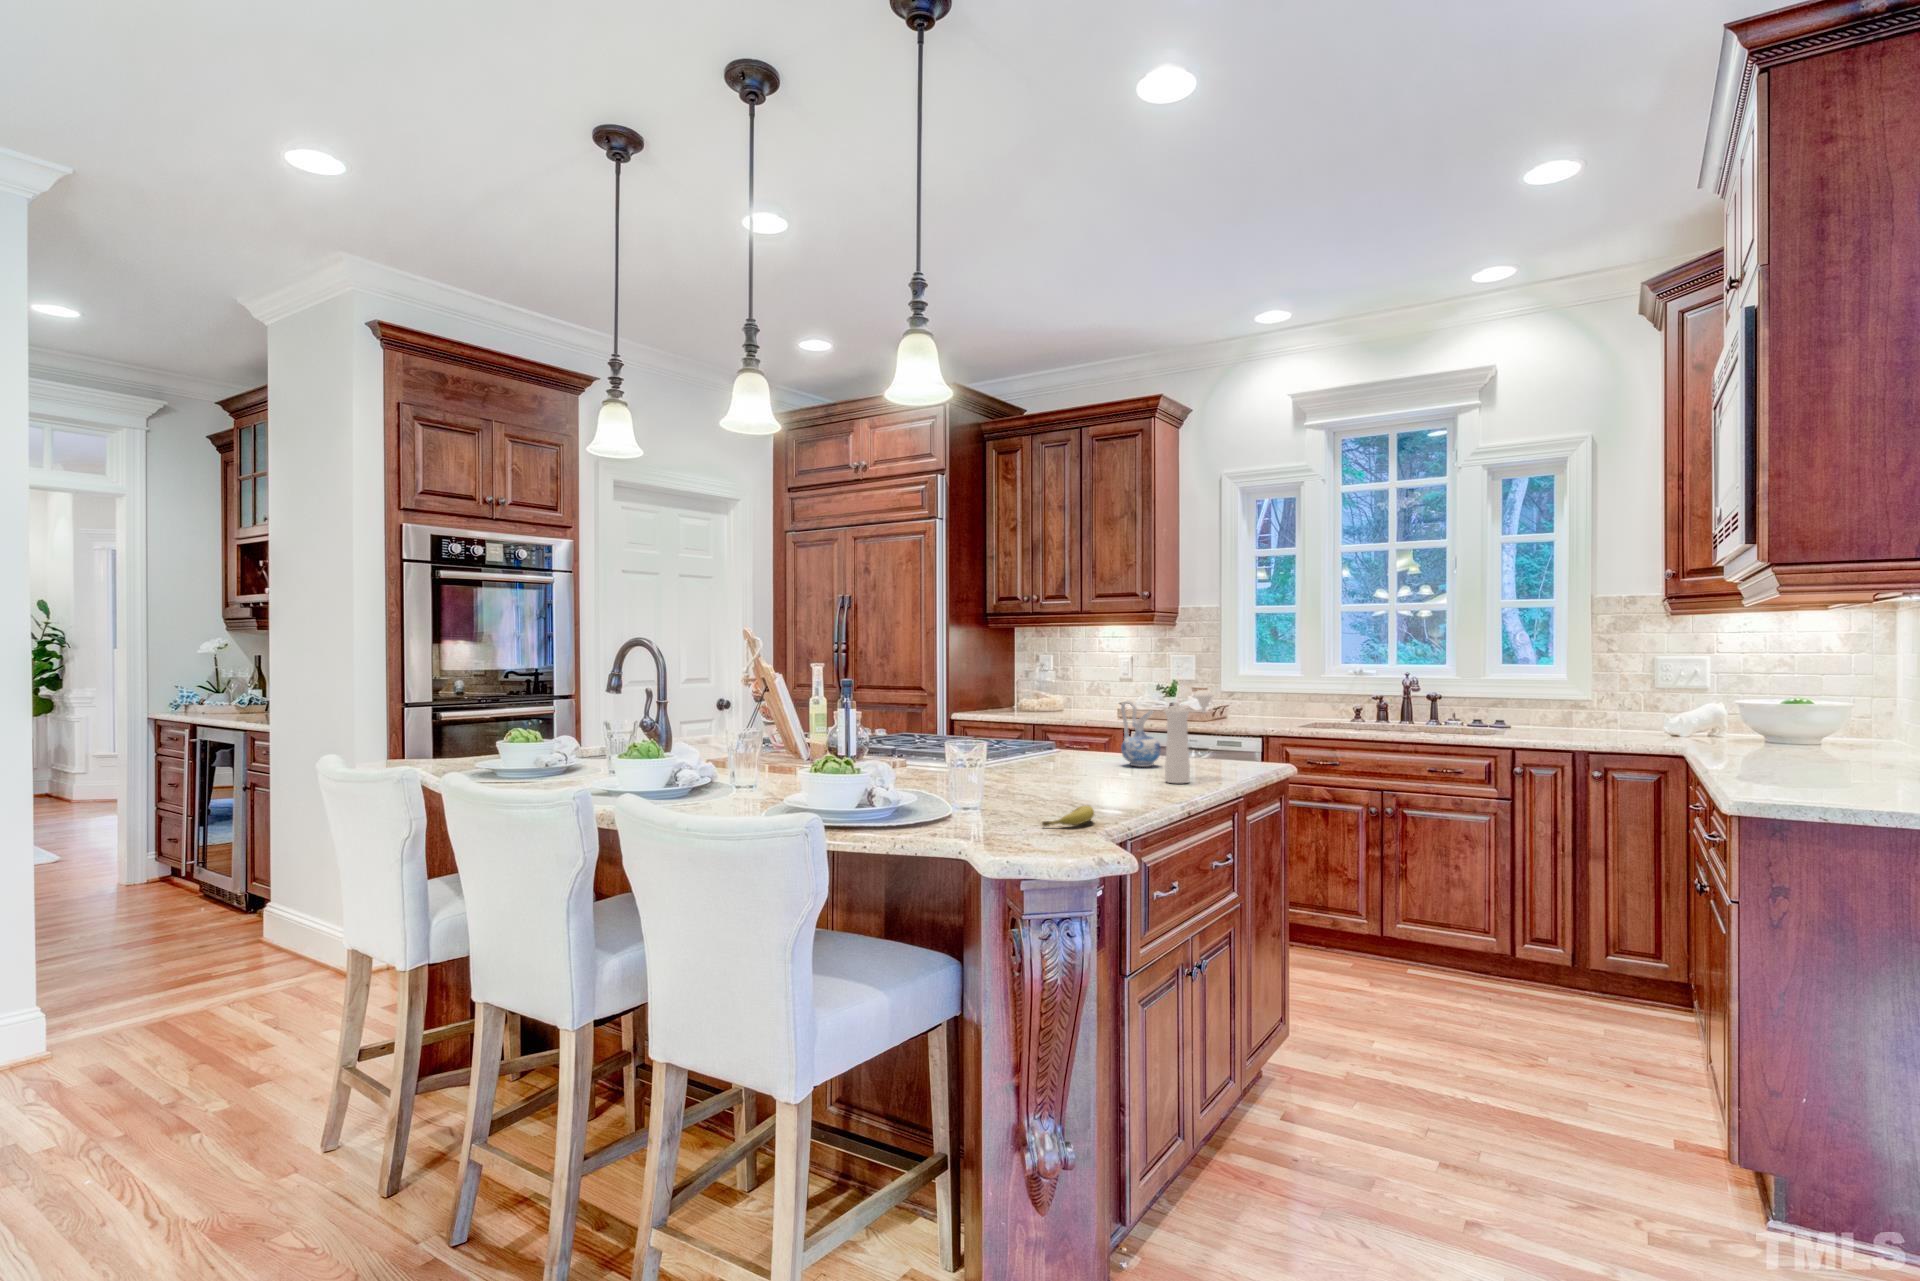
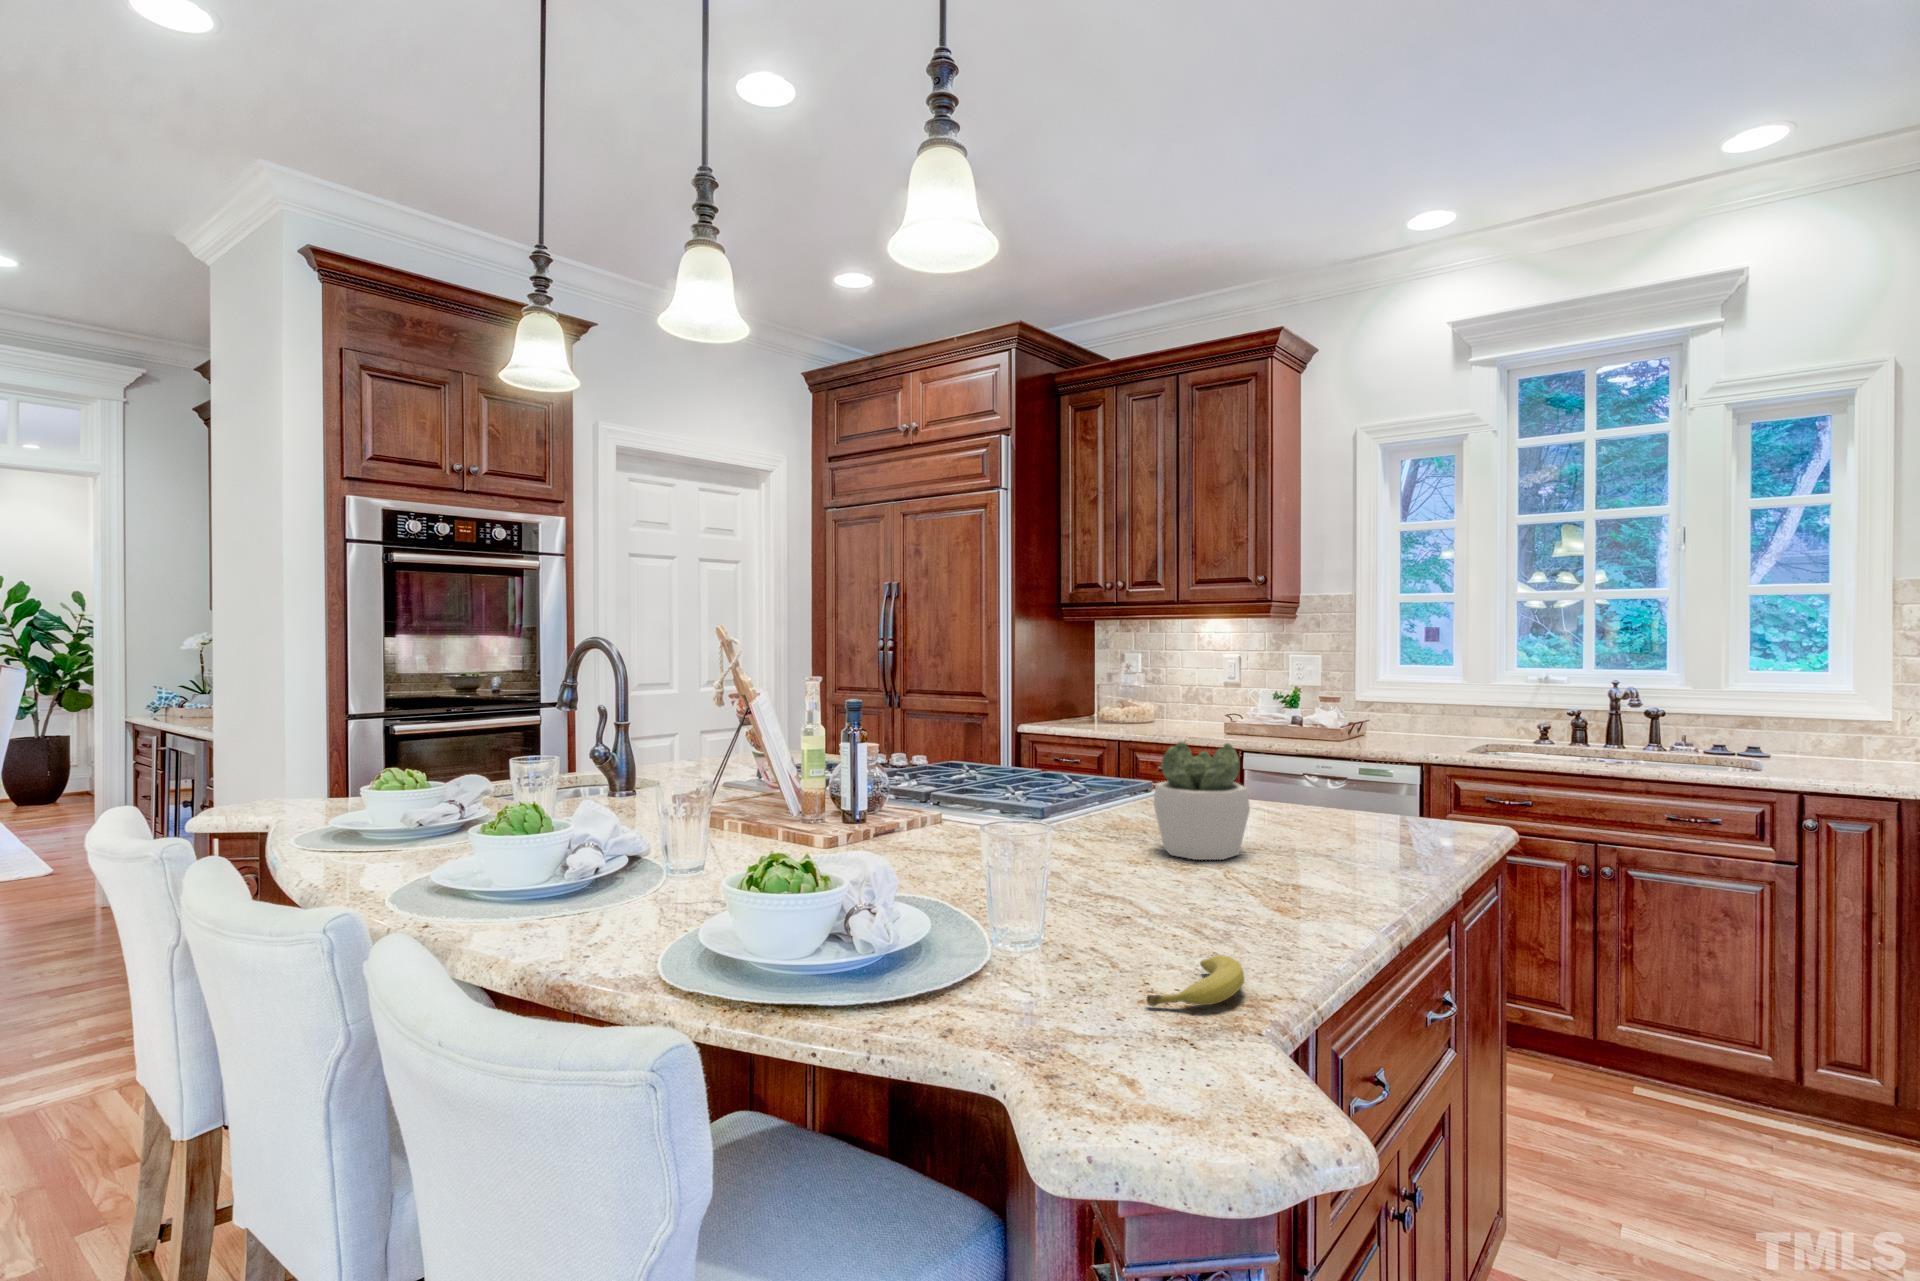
pepper mill: present [1165,690,1213,783] -> none [1337,723,1413,877]
ceramic pitcher: present [1121,700,1161,767] -> none [1255,733,1317,834]
succulent plant: none [1052,704,1113,778] -> present [1153,742,1250,860]

